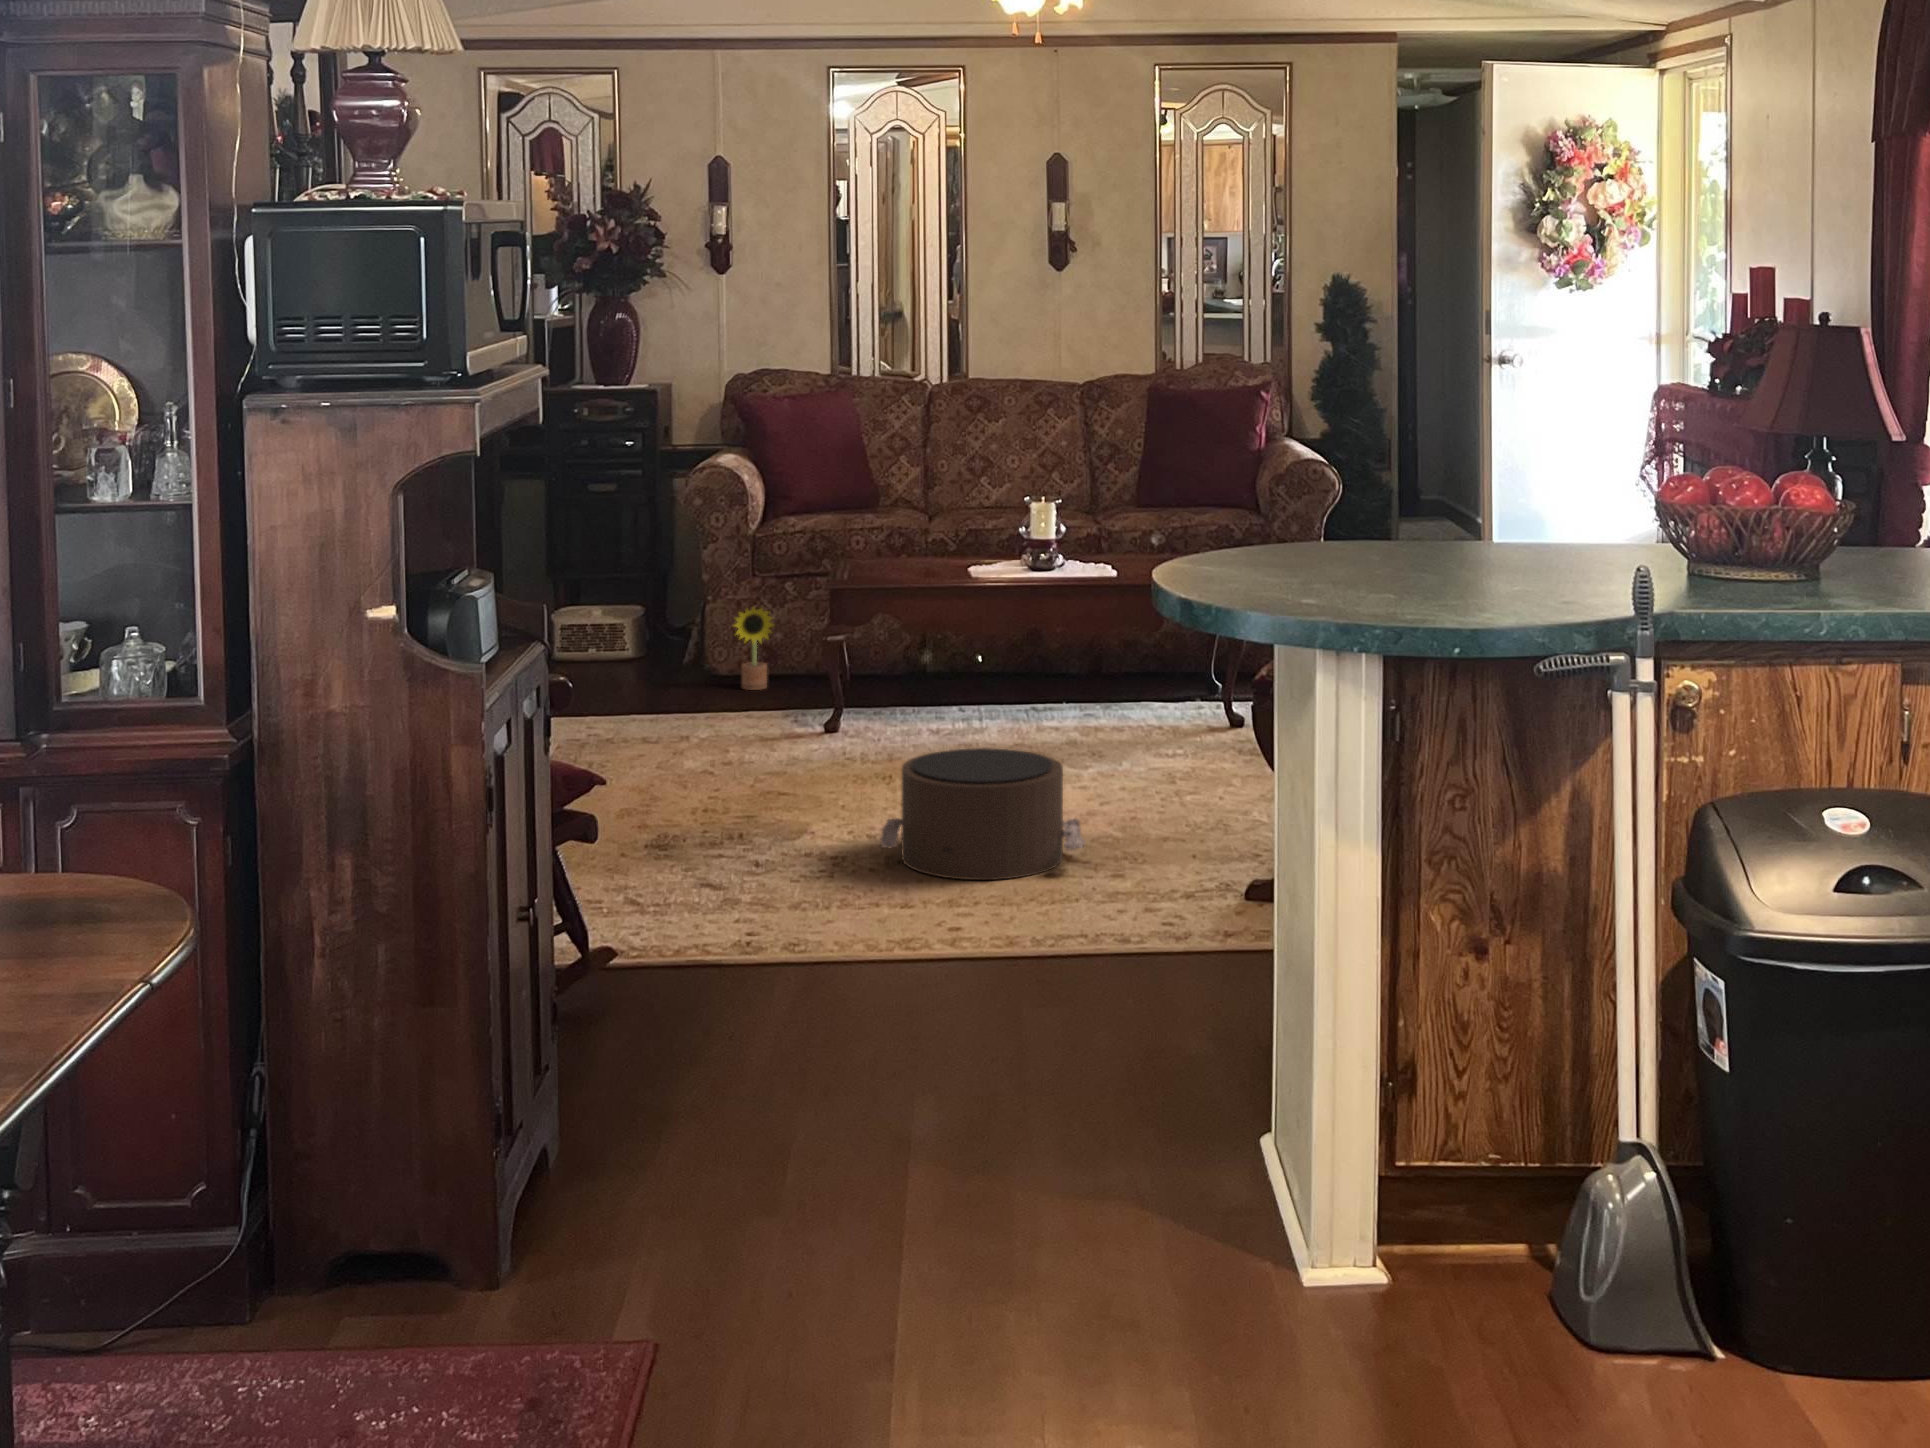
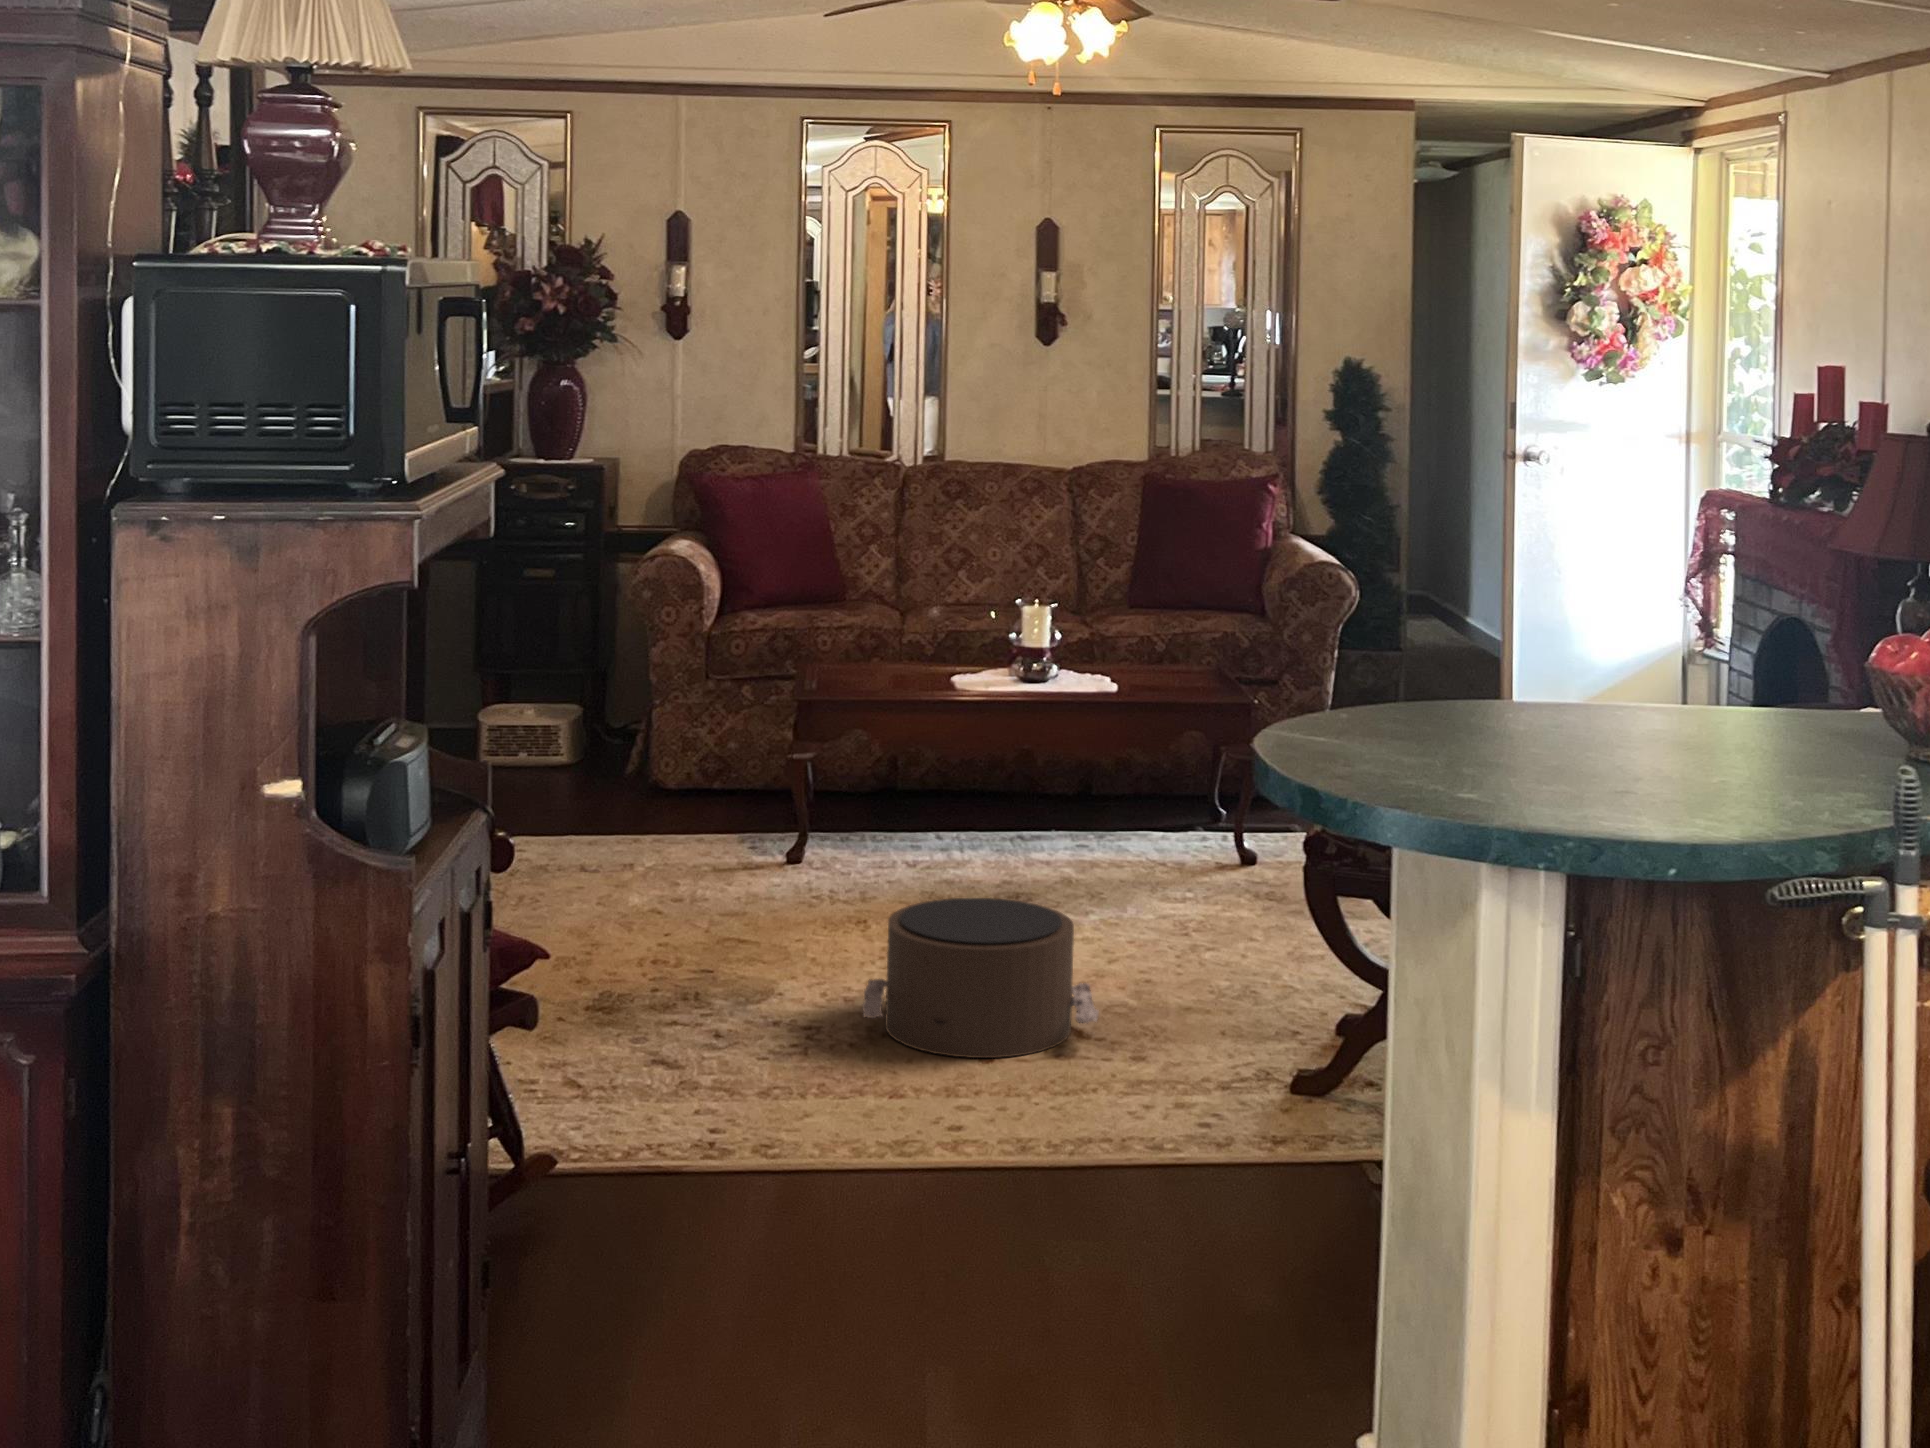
decorative plant: present [734,607,774,690] -> none [685,712,734,806]

